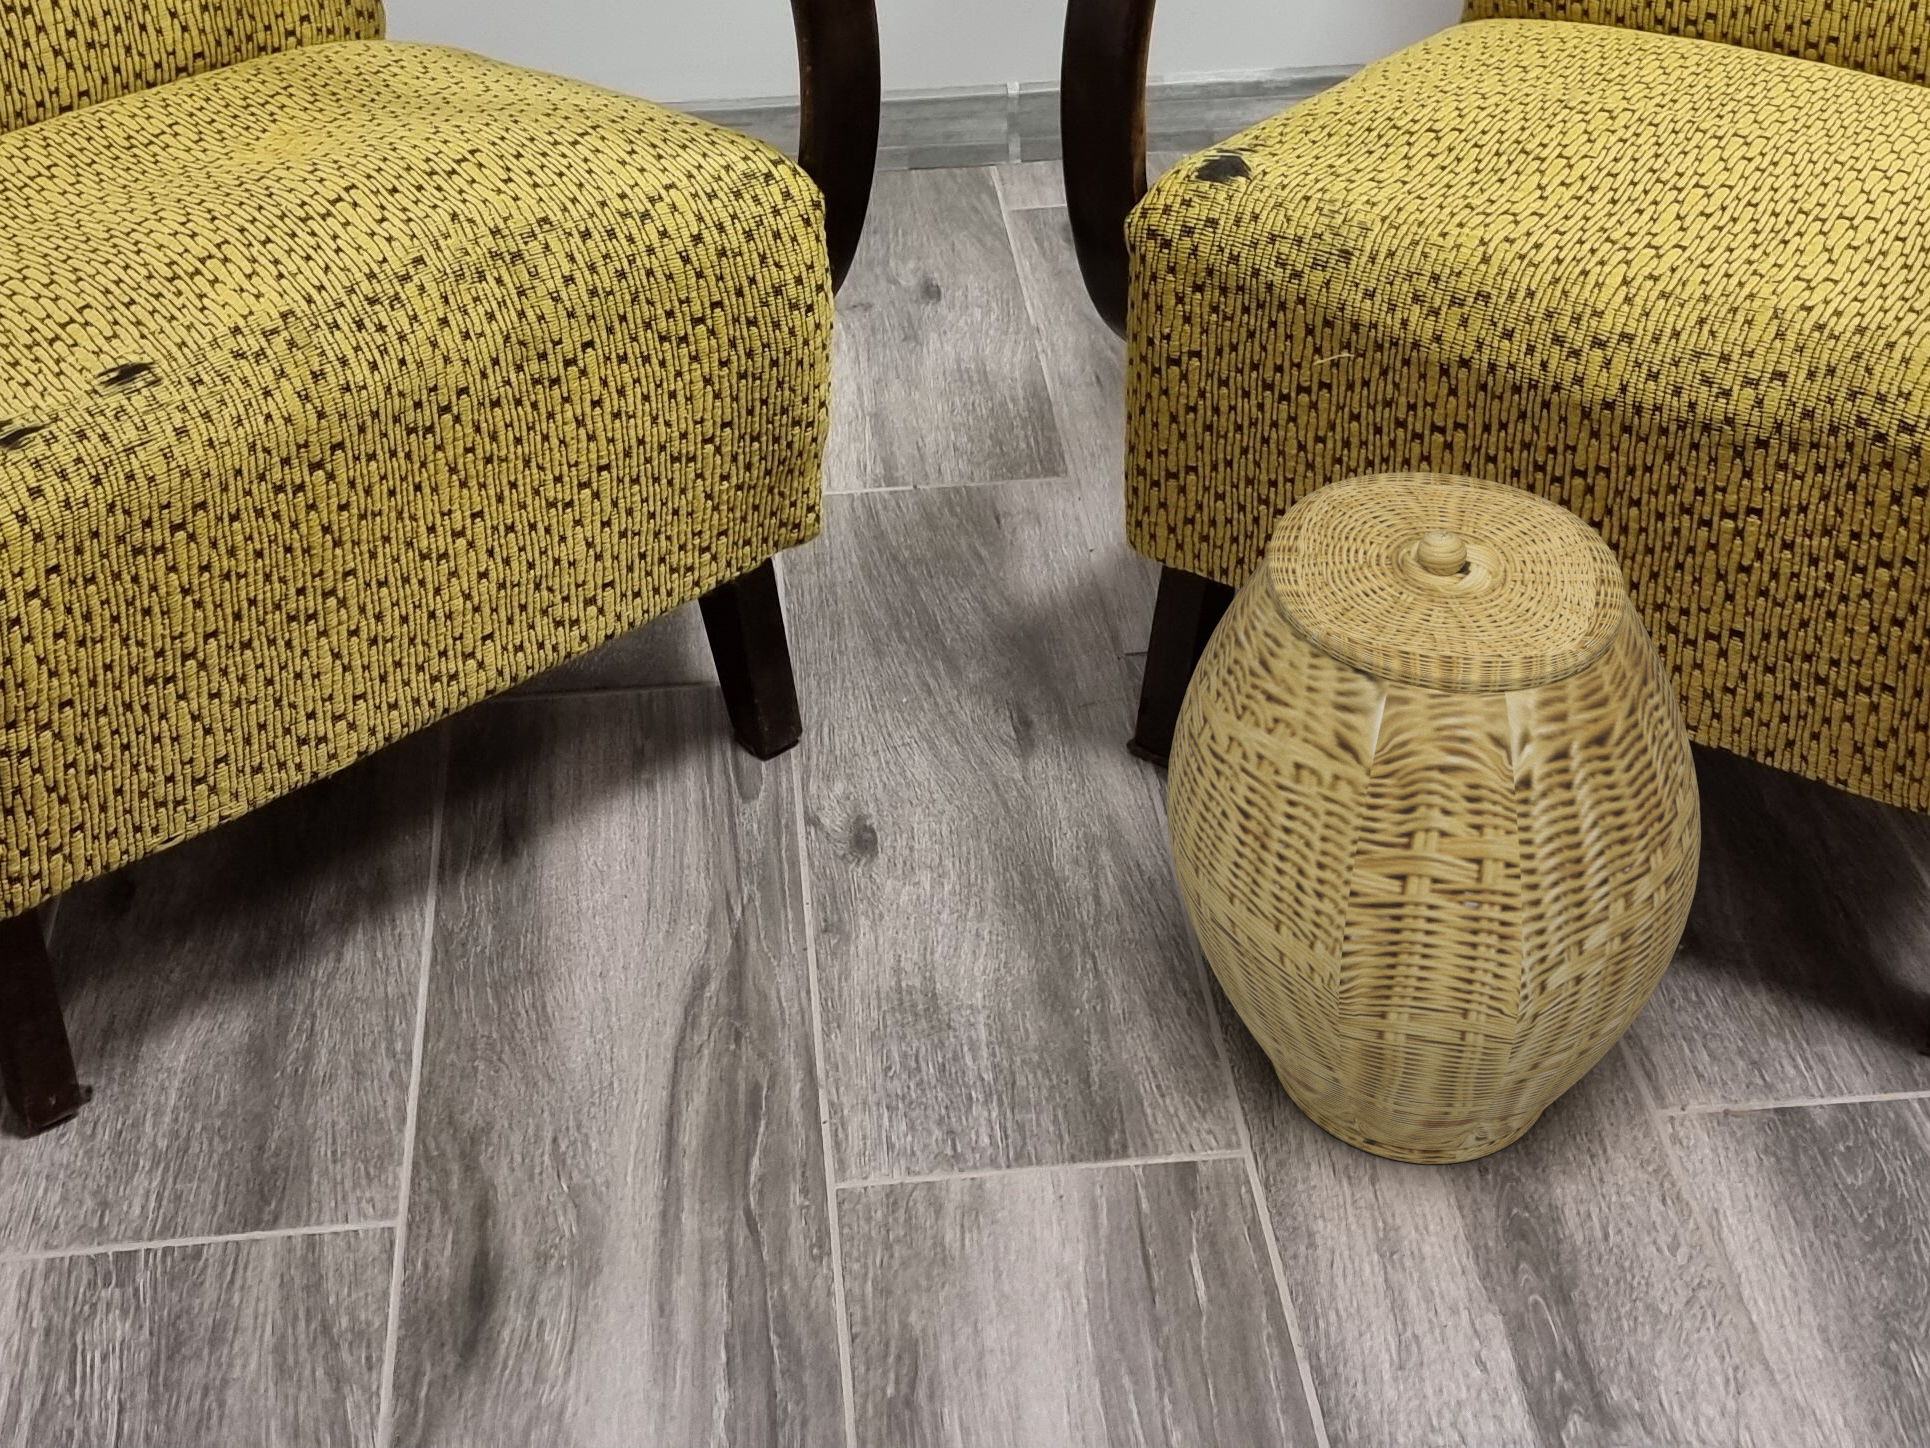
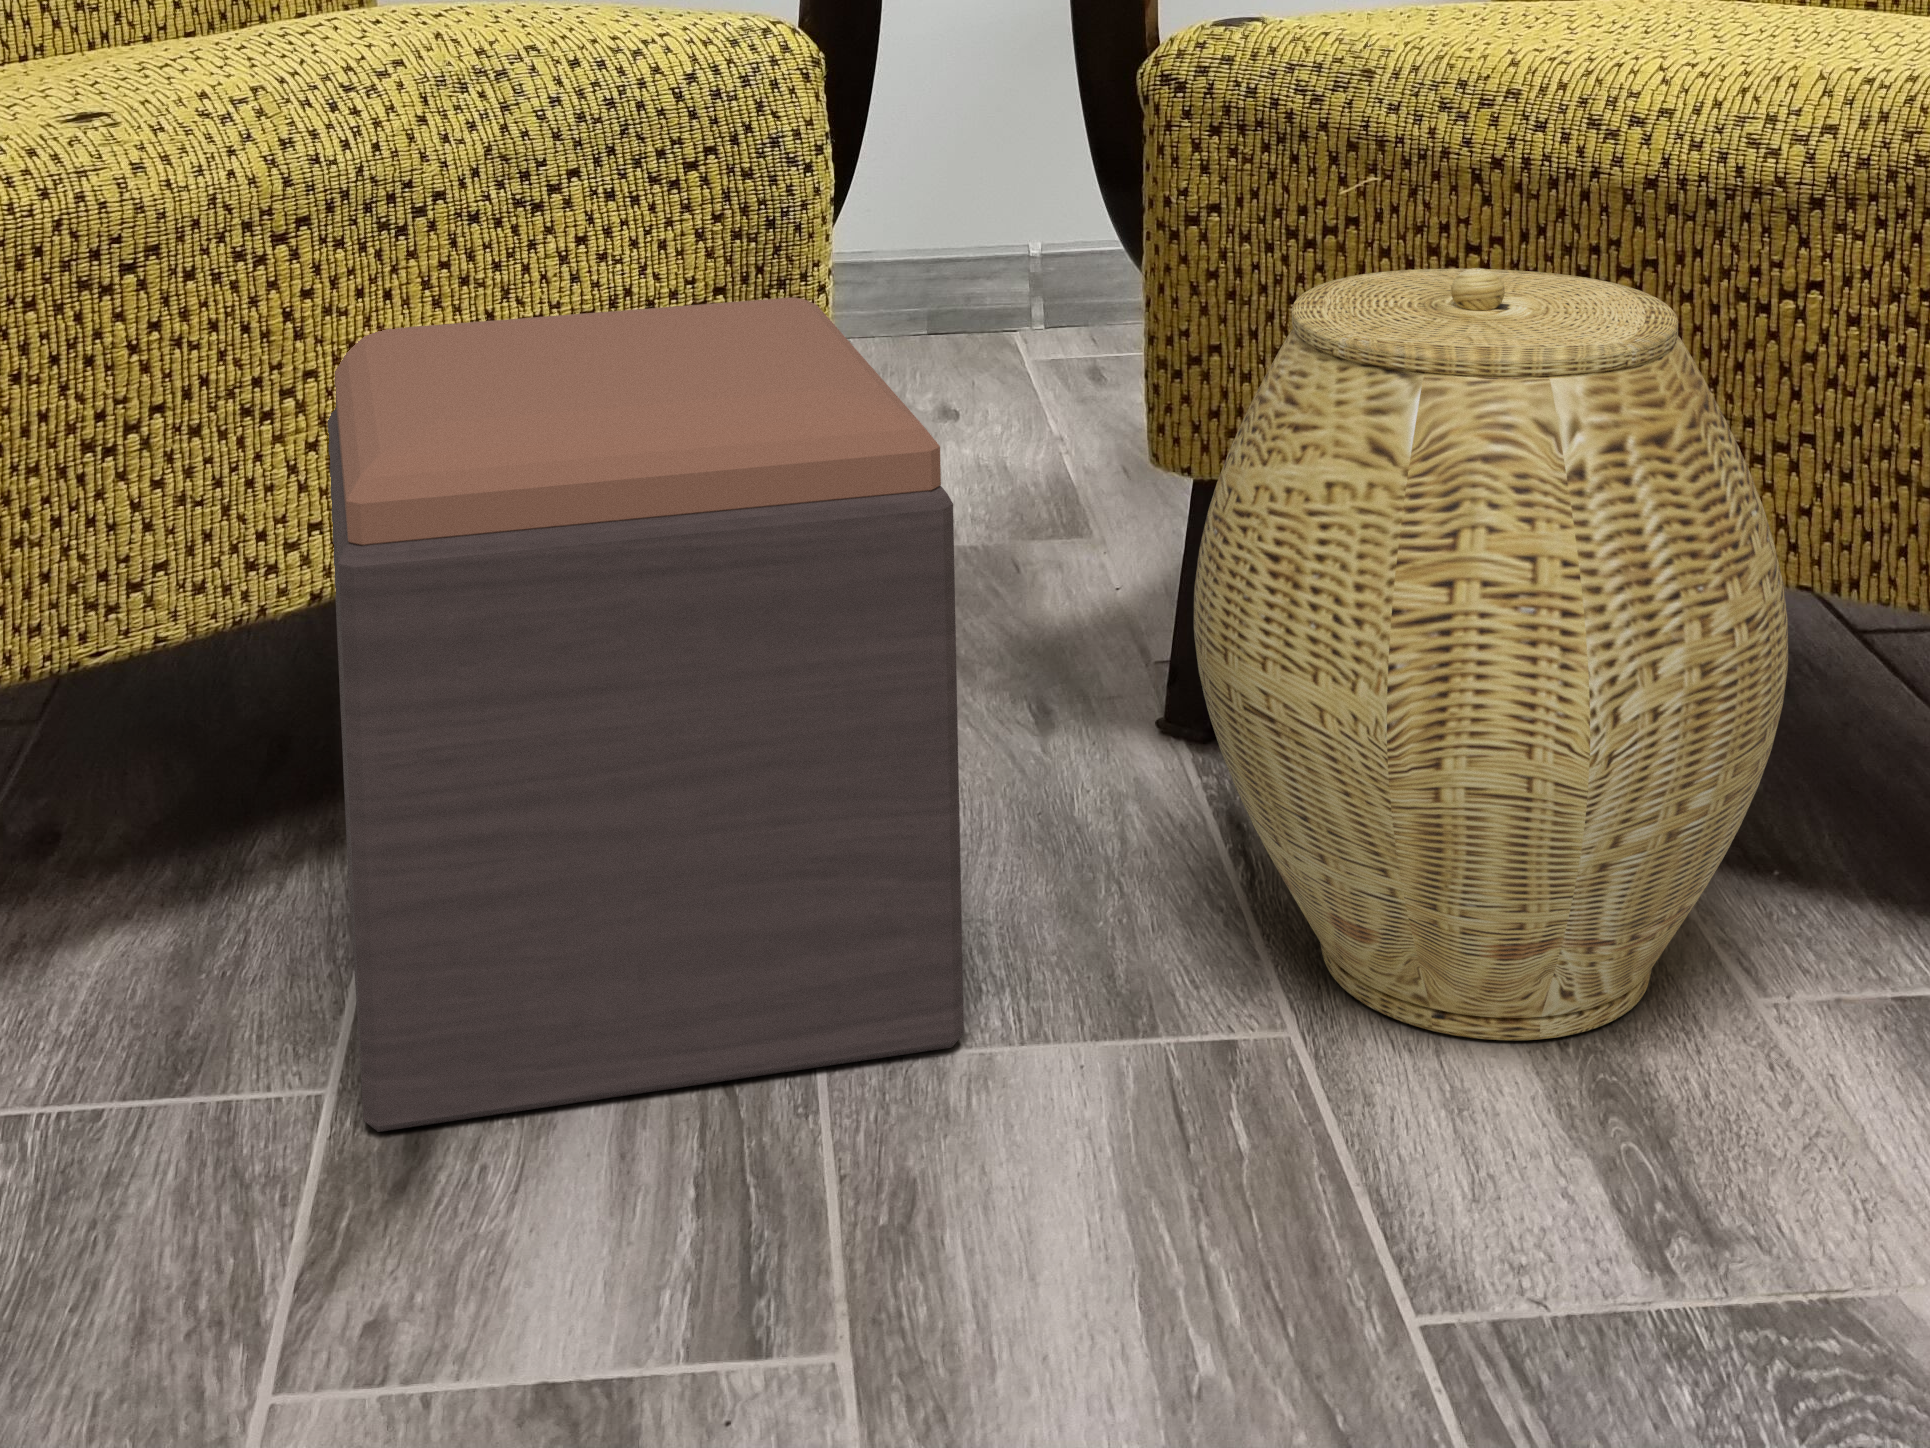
footstool: none [367,448,958,1279] -> present [328,297,964,1132]

